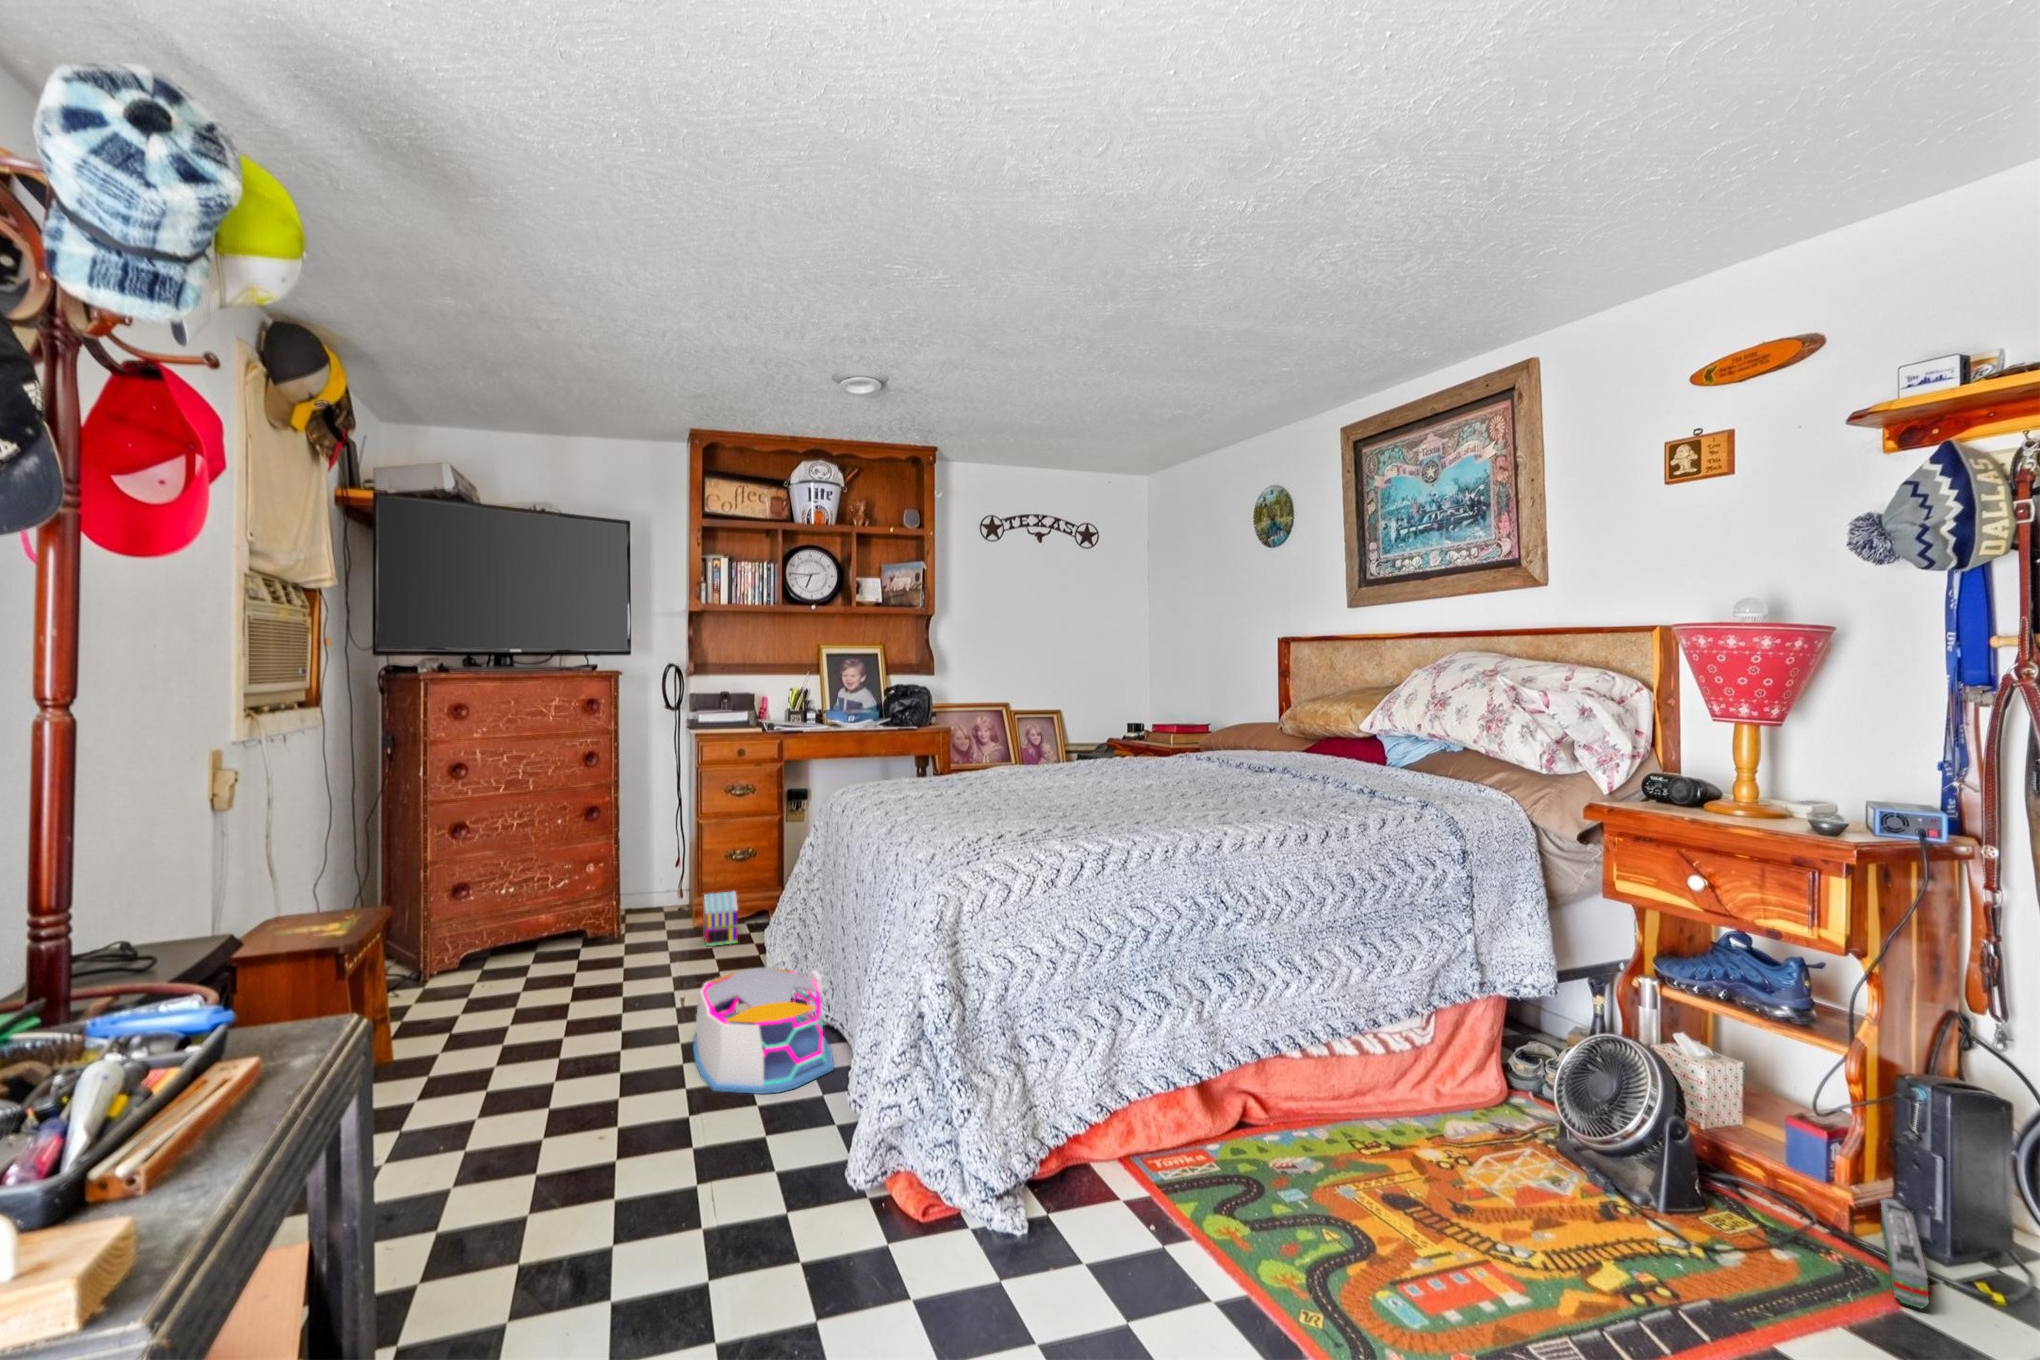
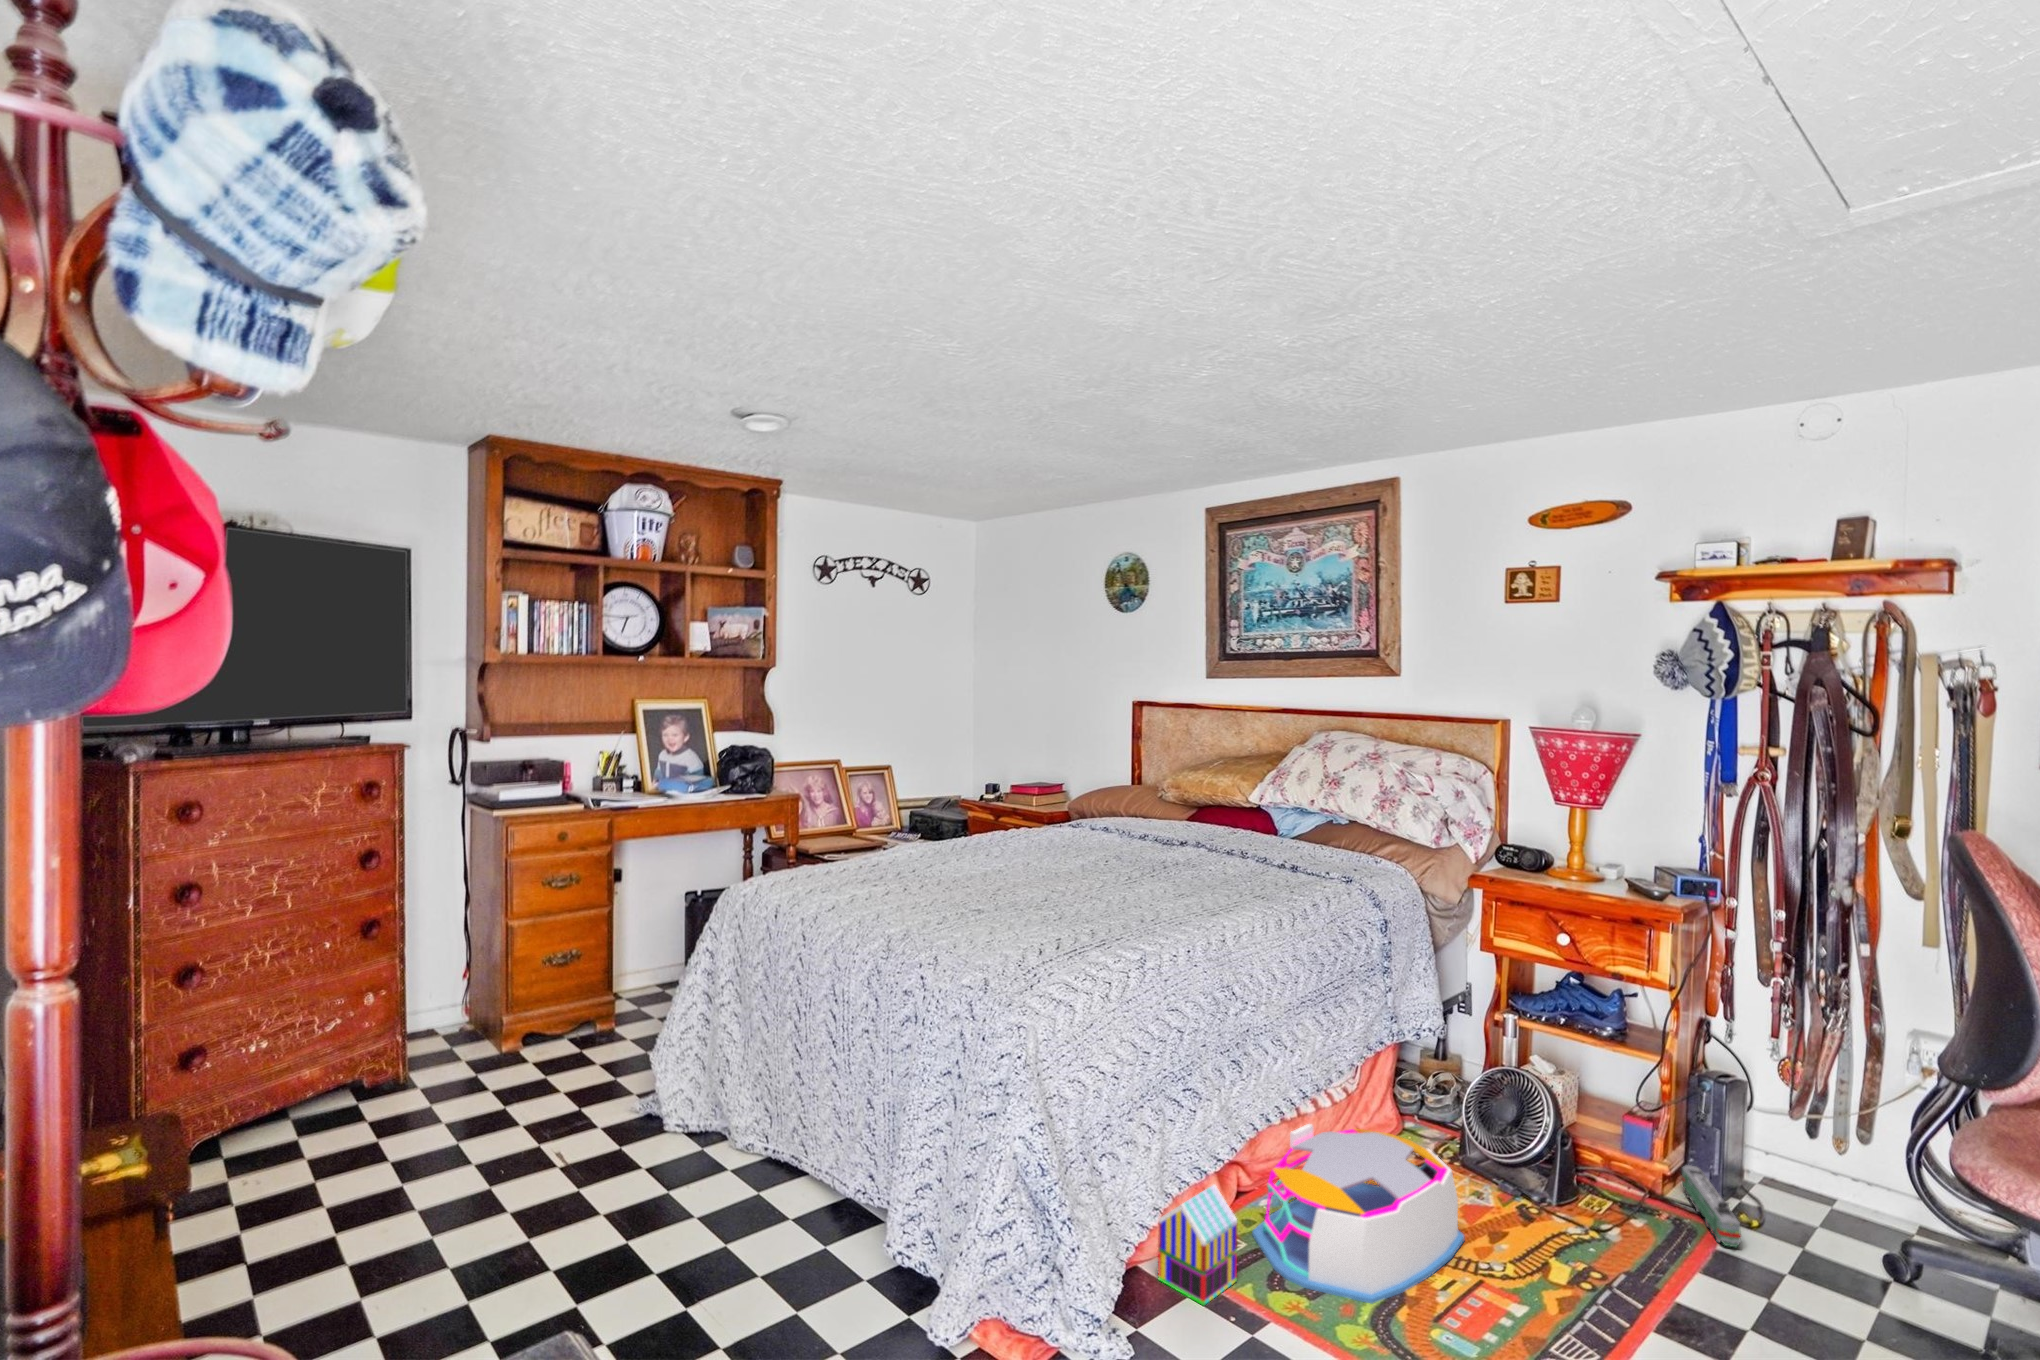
toy house: present [703,891,738,946] -> present [1158,1185,1237,1305]
storage bin: present [693,968,834,1094] -> present [1252,1124,1465,1304]

